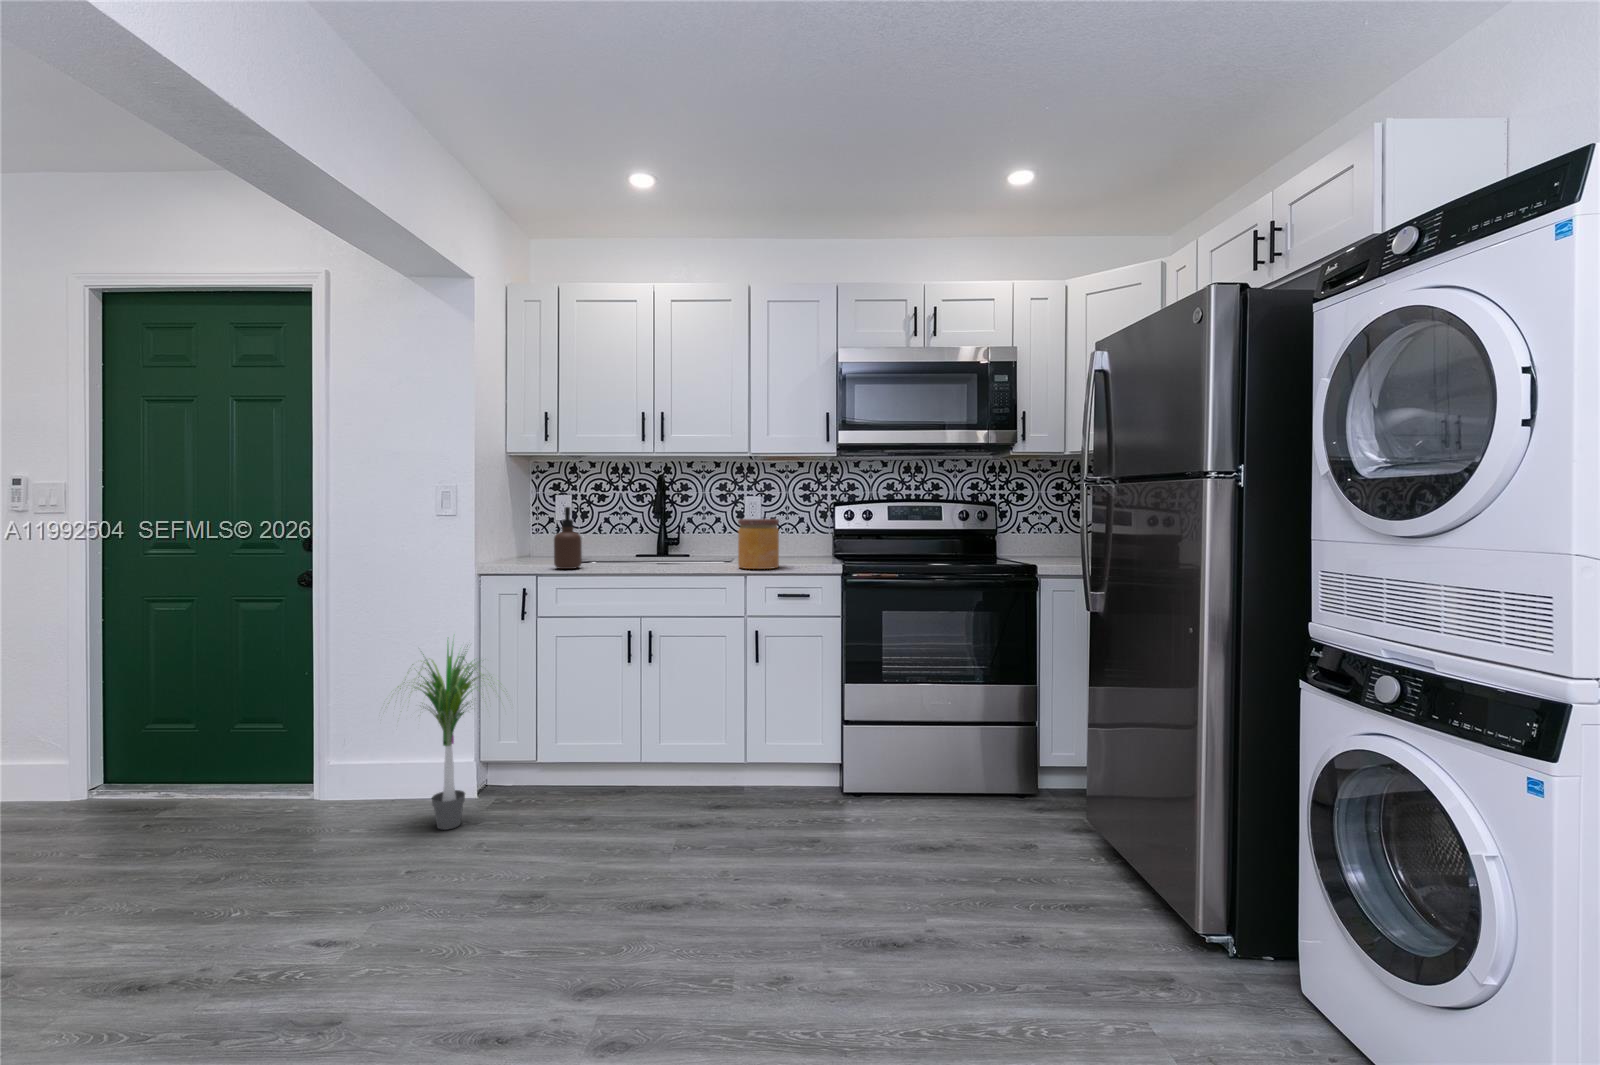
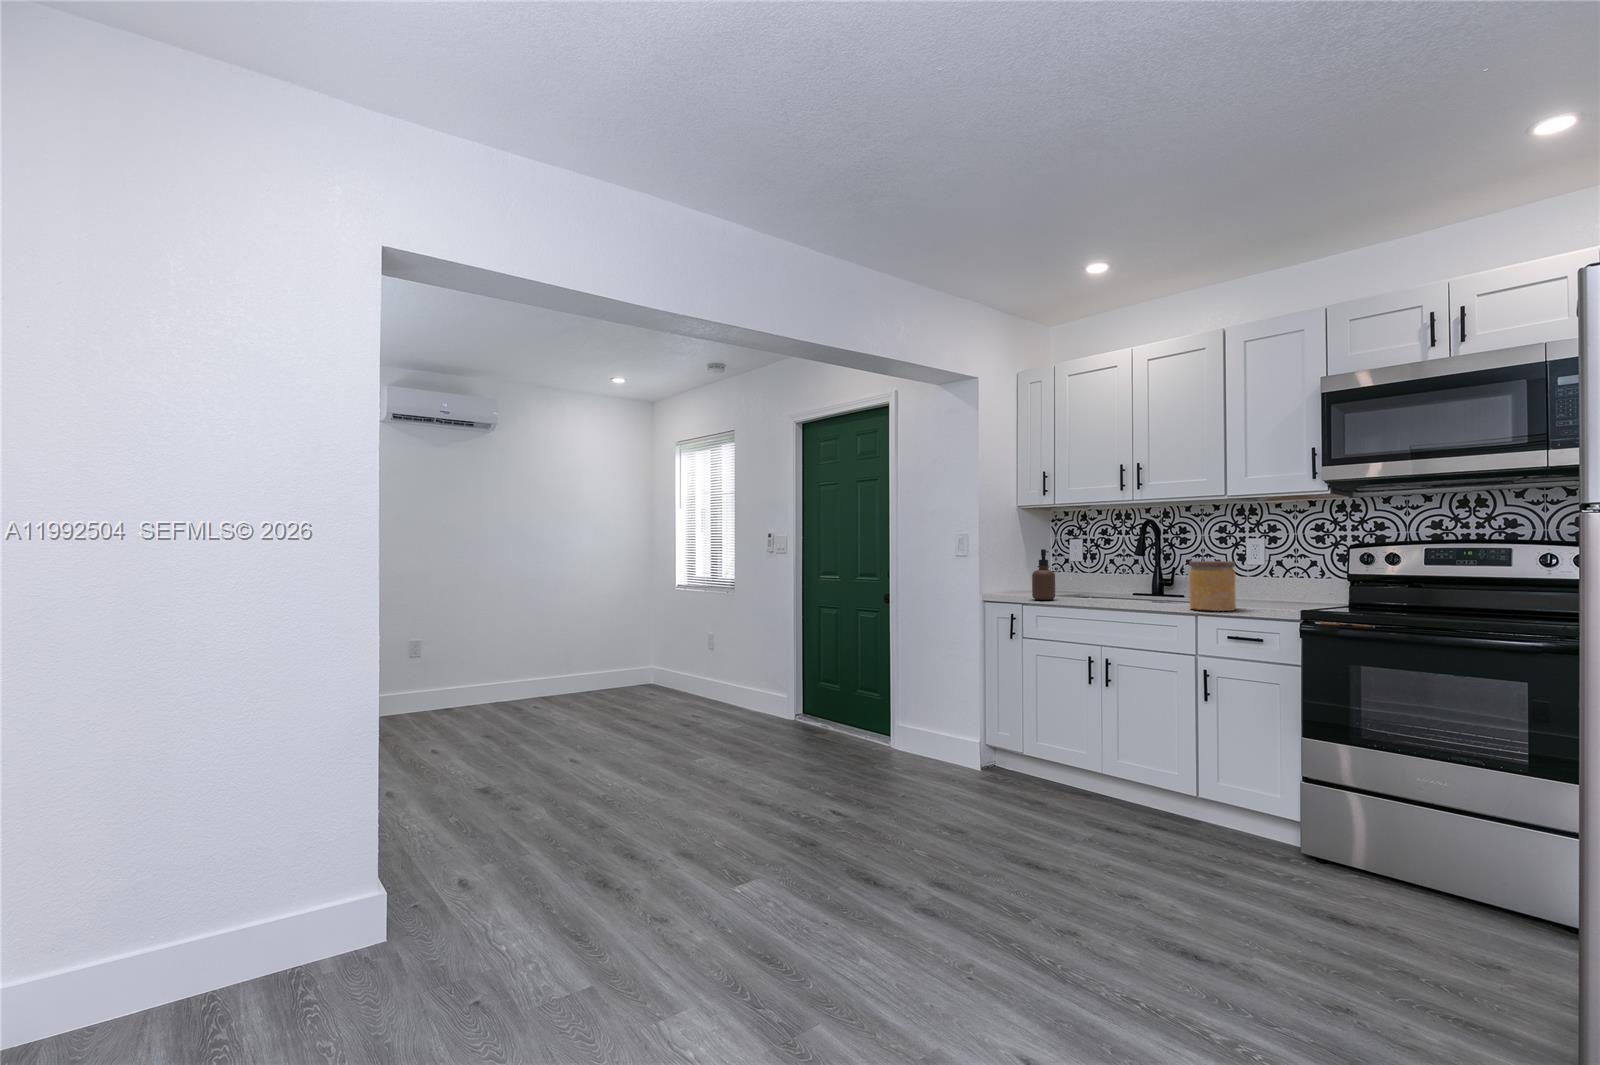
potted plant: present [397,645,489,830] -> none [896,639,991,785]

